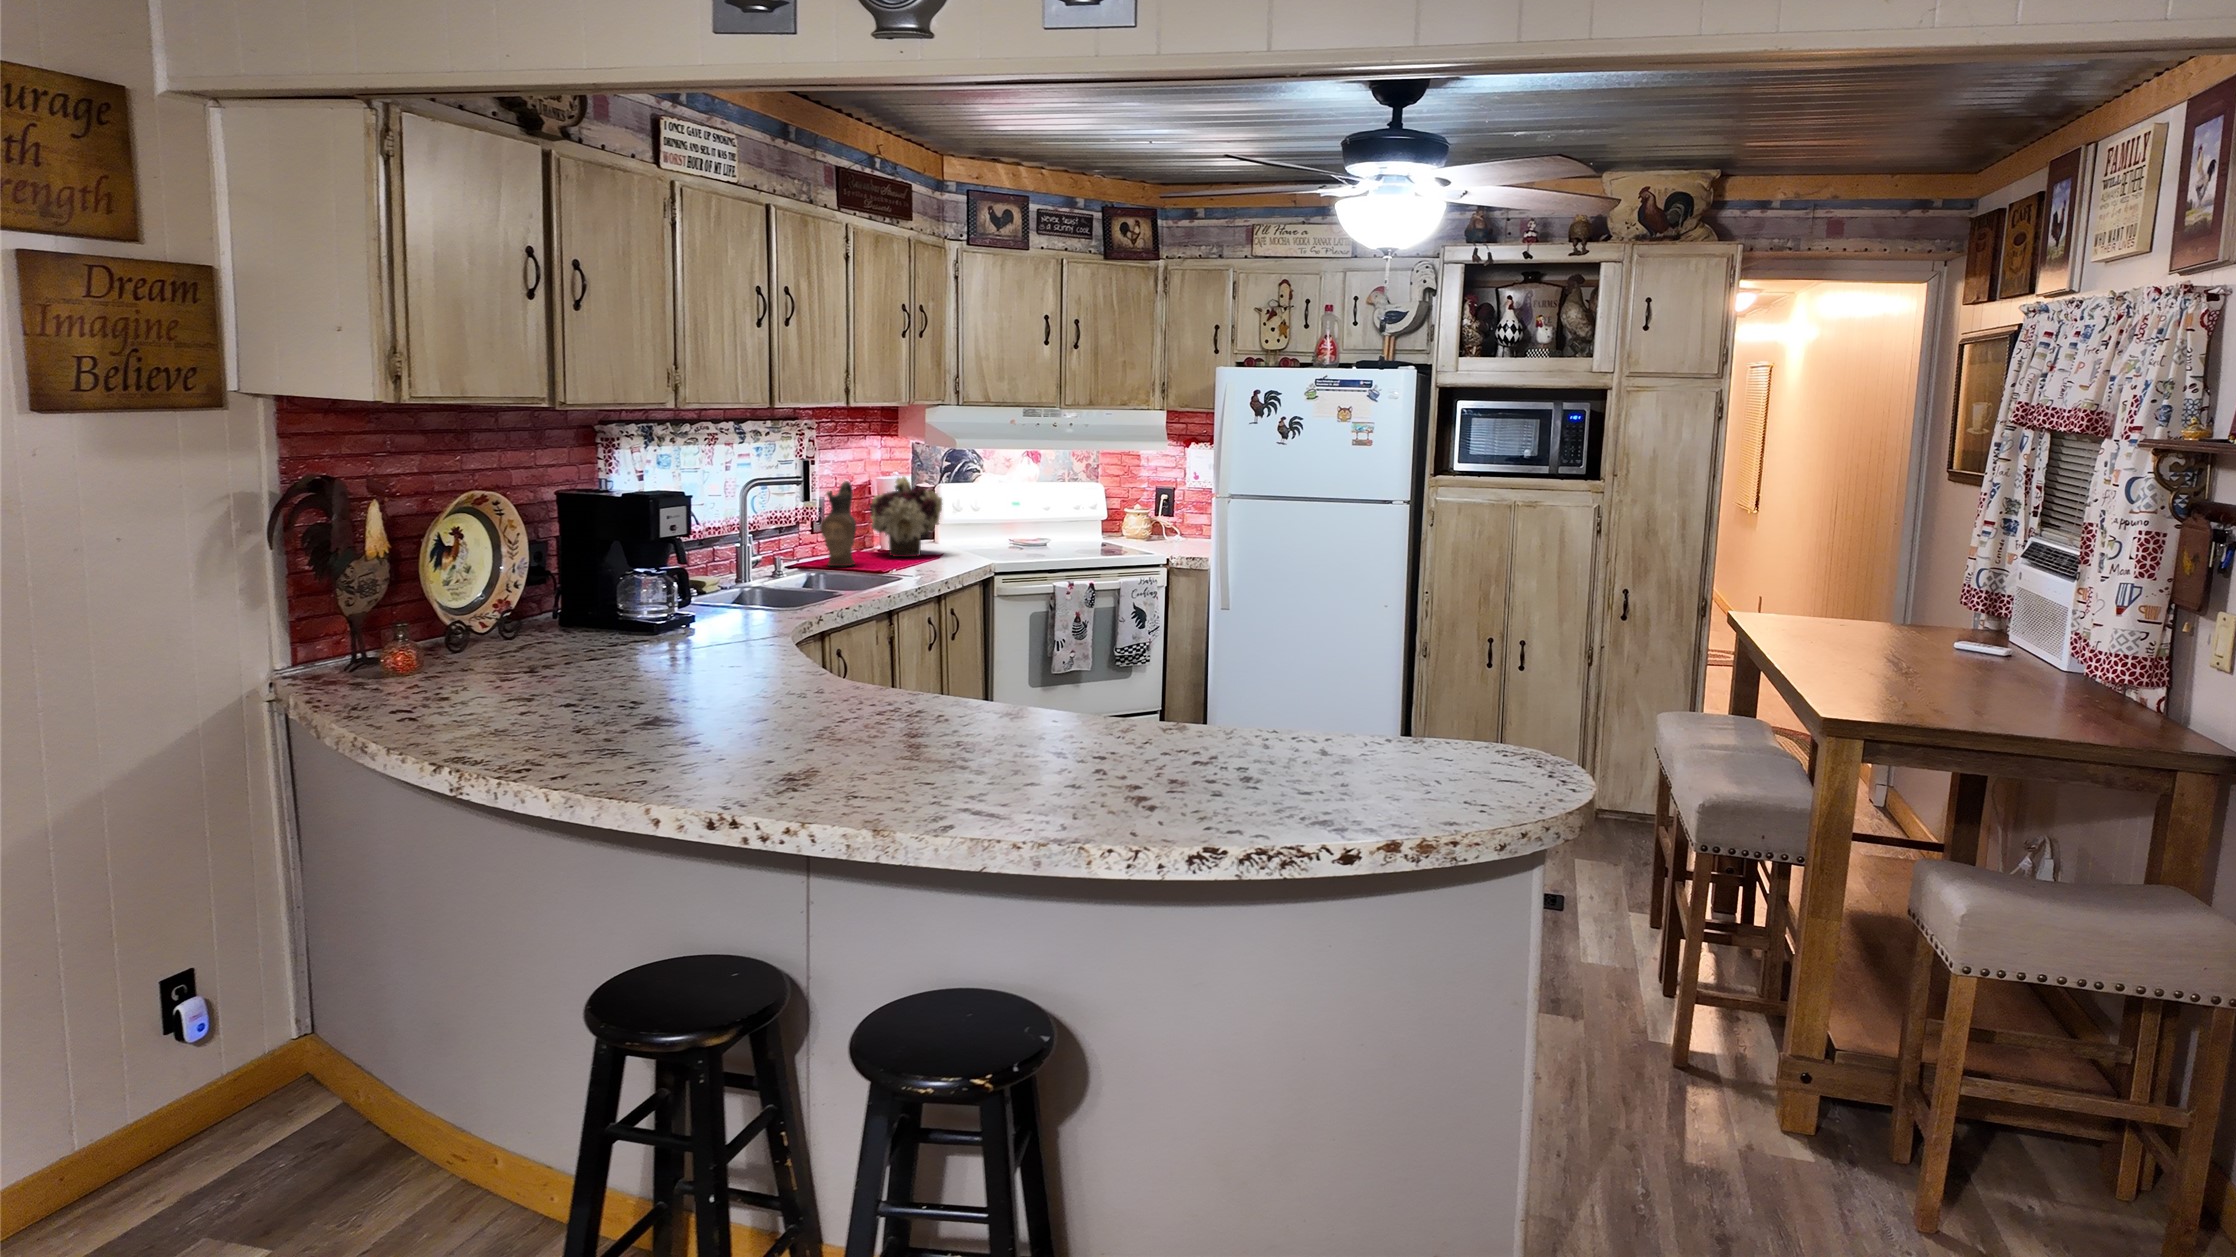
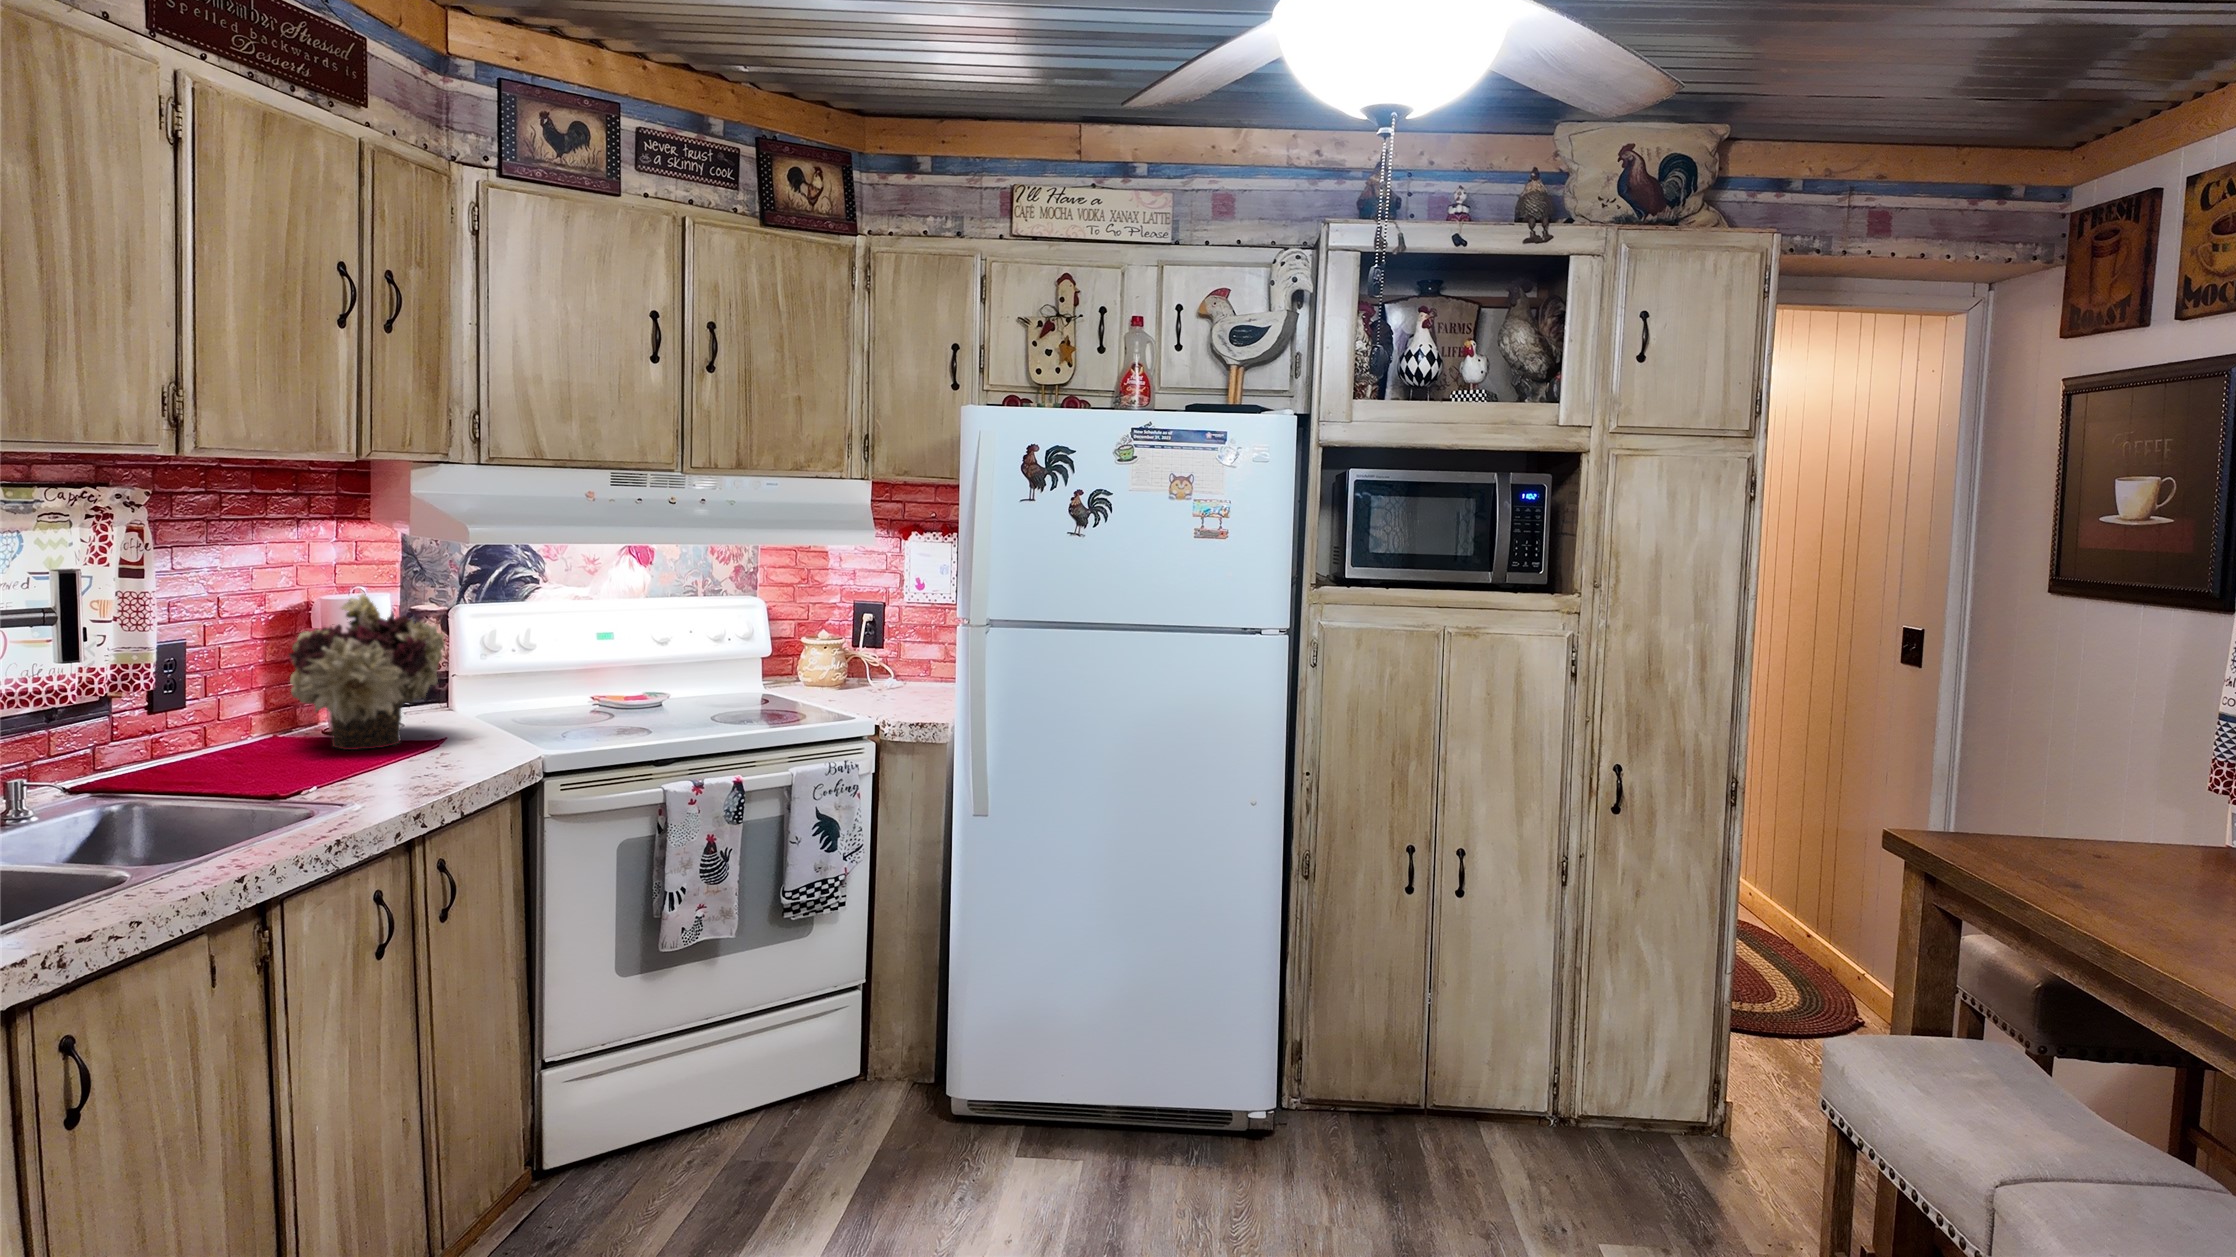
ceramic pitcher: present [820,481,856,566] -> none [139,610,230,787]

